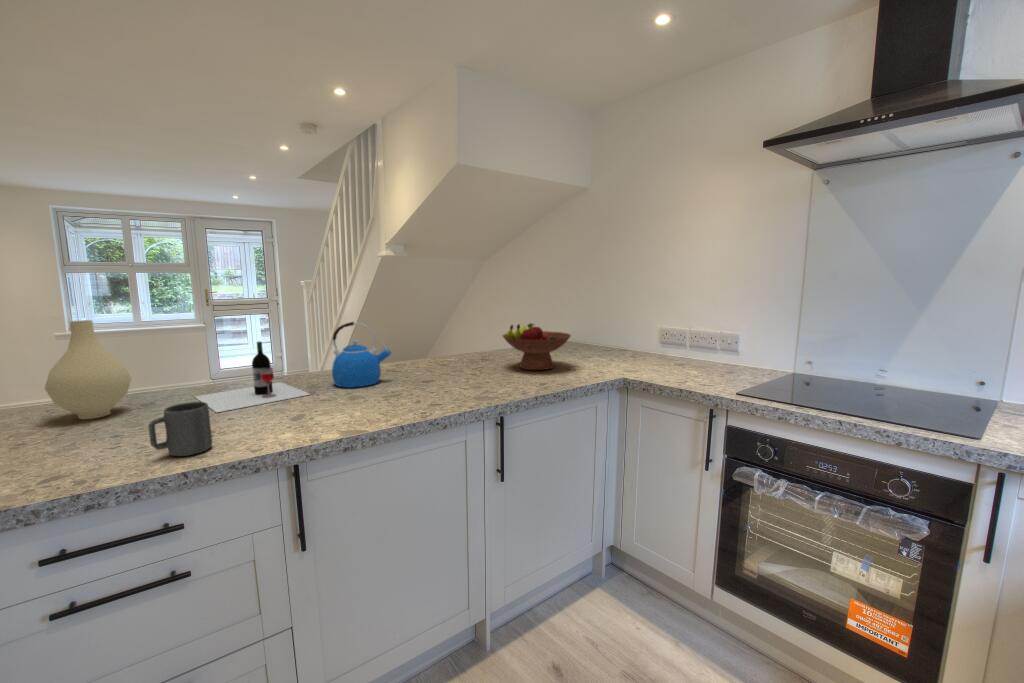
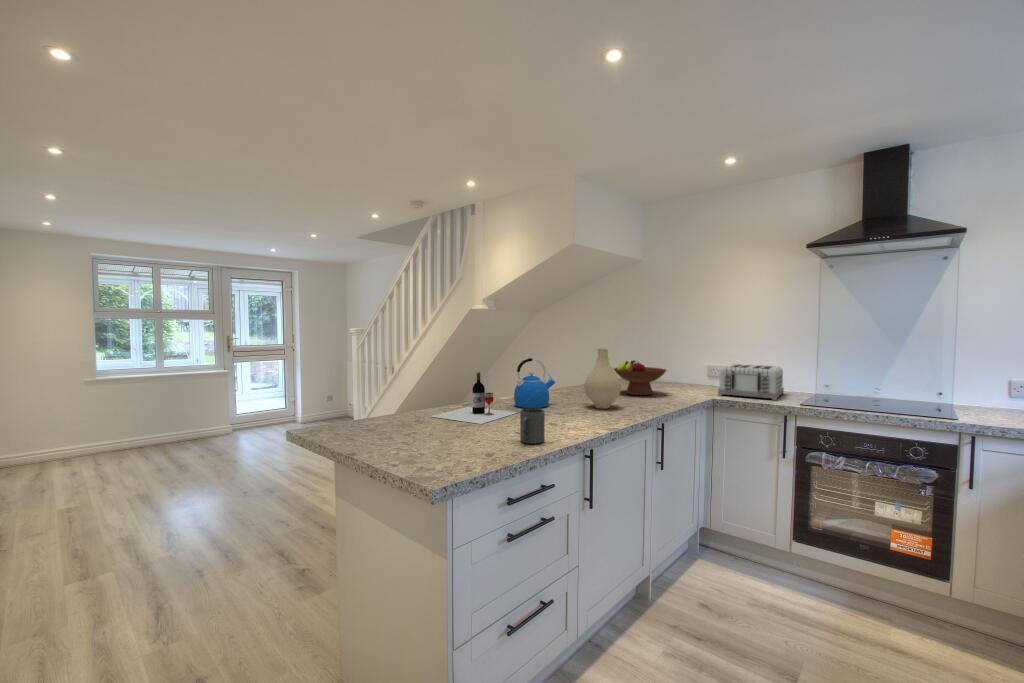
vase: present [45,320,131,419] -> present [584,349,621,409]
toaster: none [640,329,742,385] -> present [718,364,784,400]

